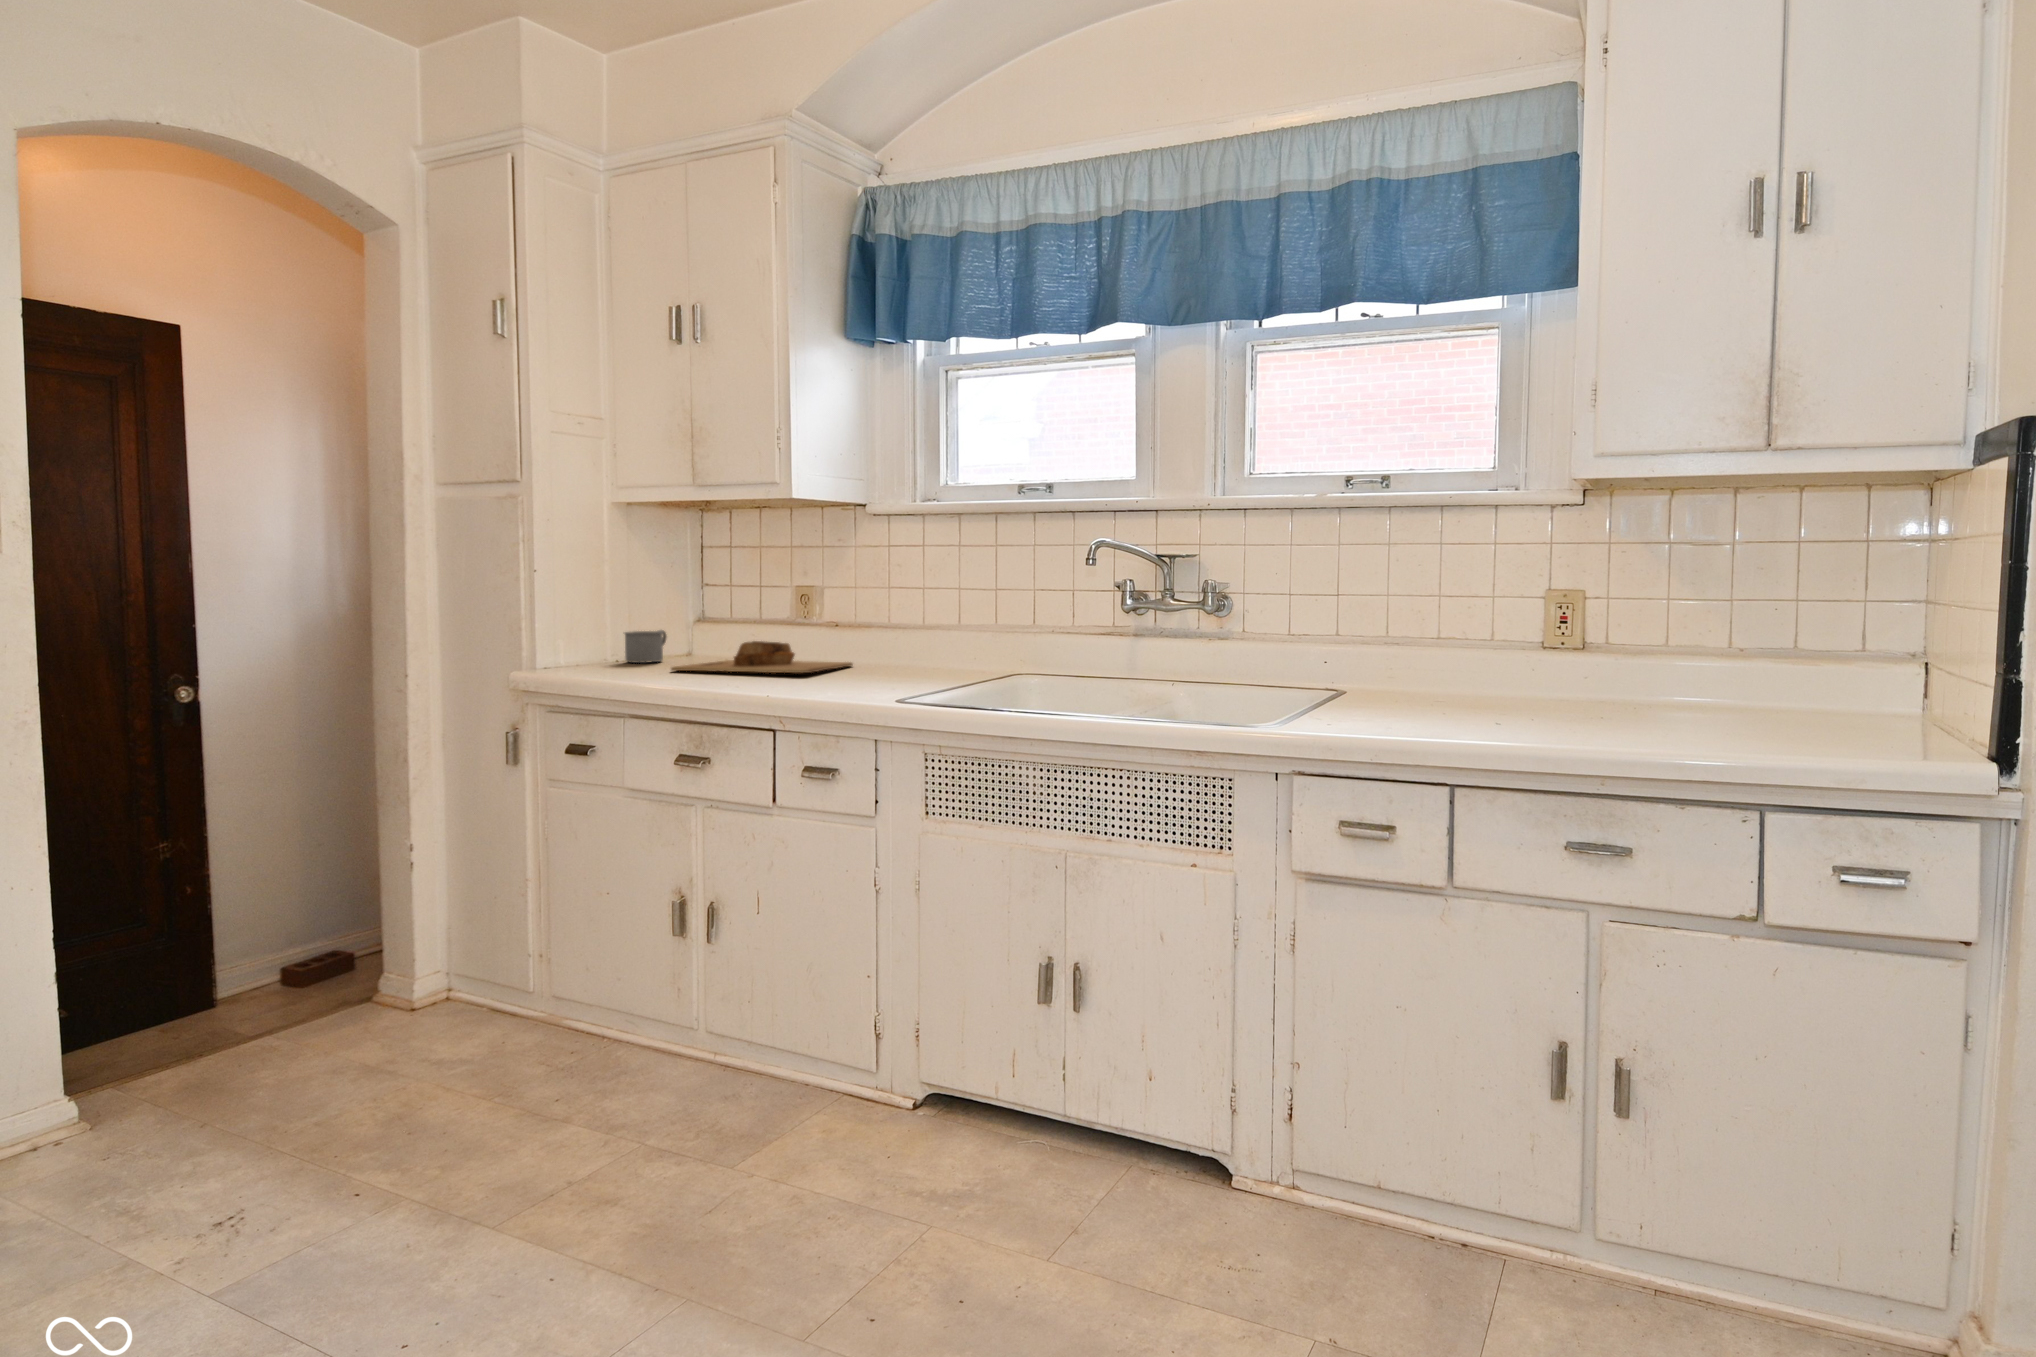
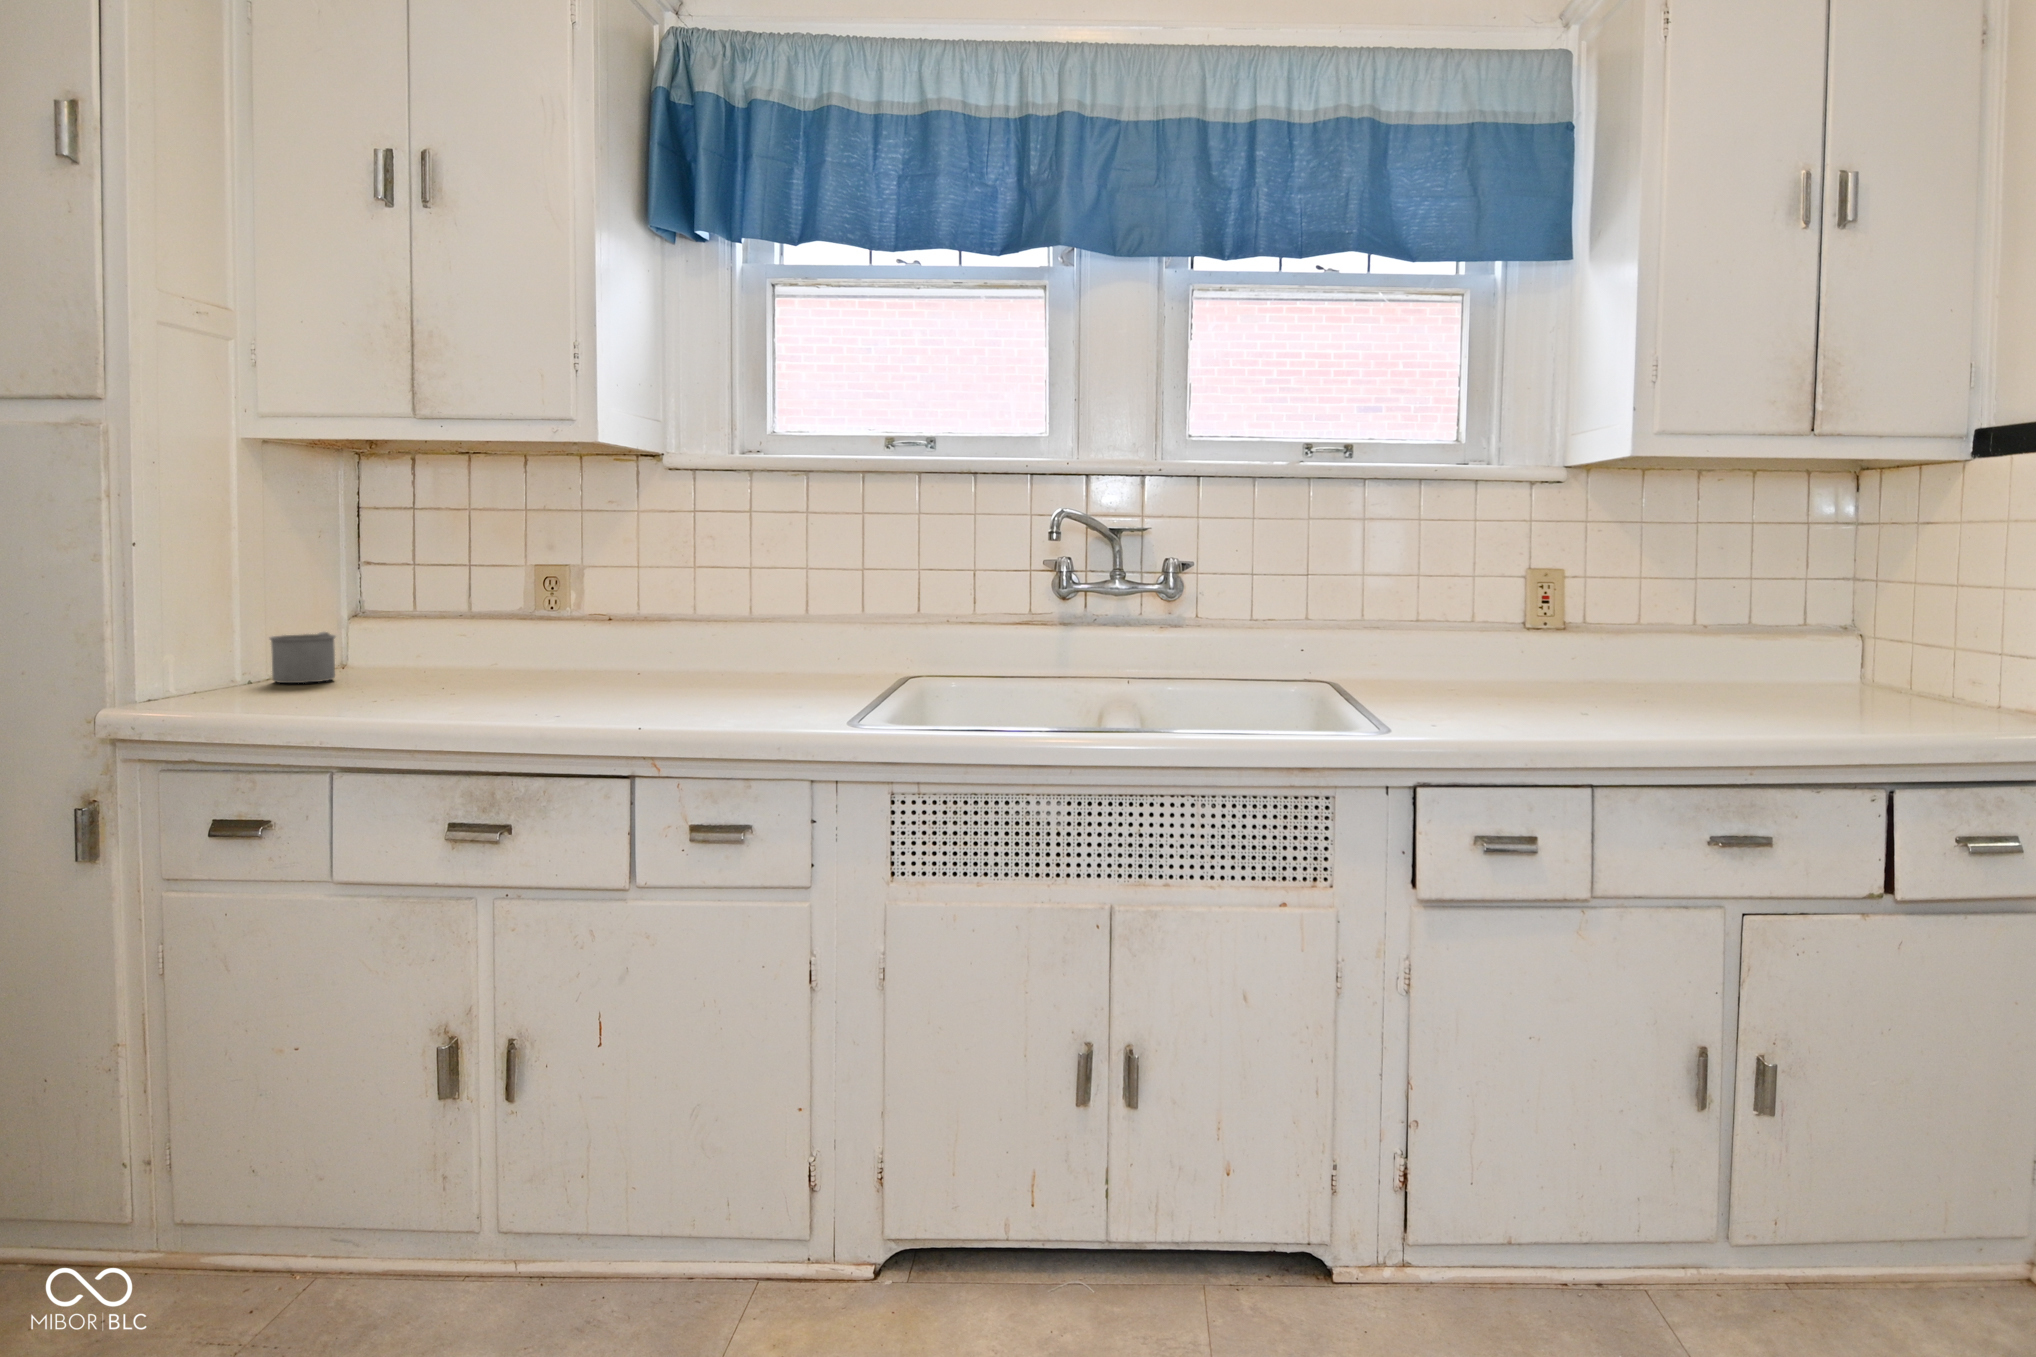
cutting board: present [671,641,853,673] -> none [388,645,645,694]

